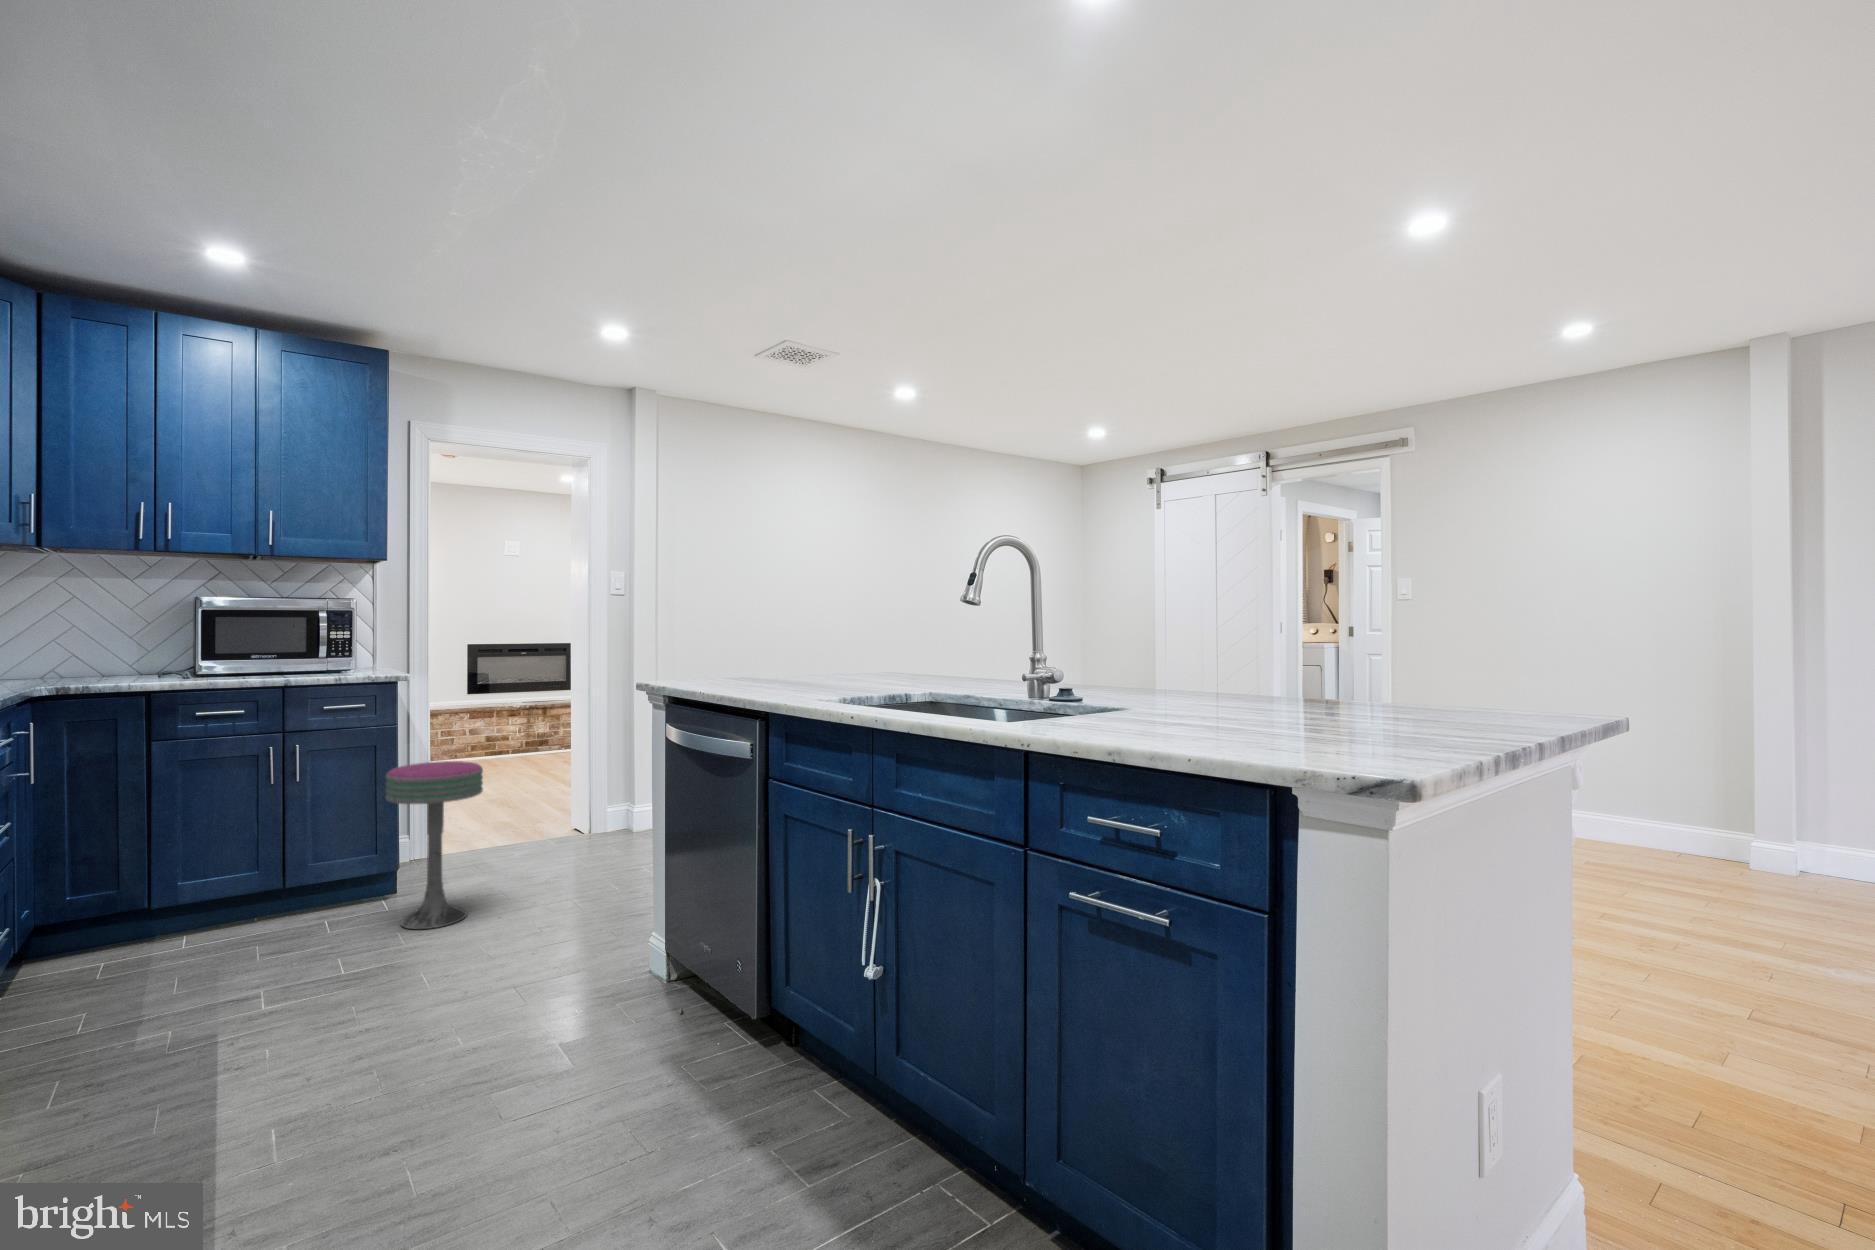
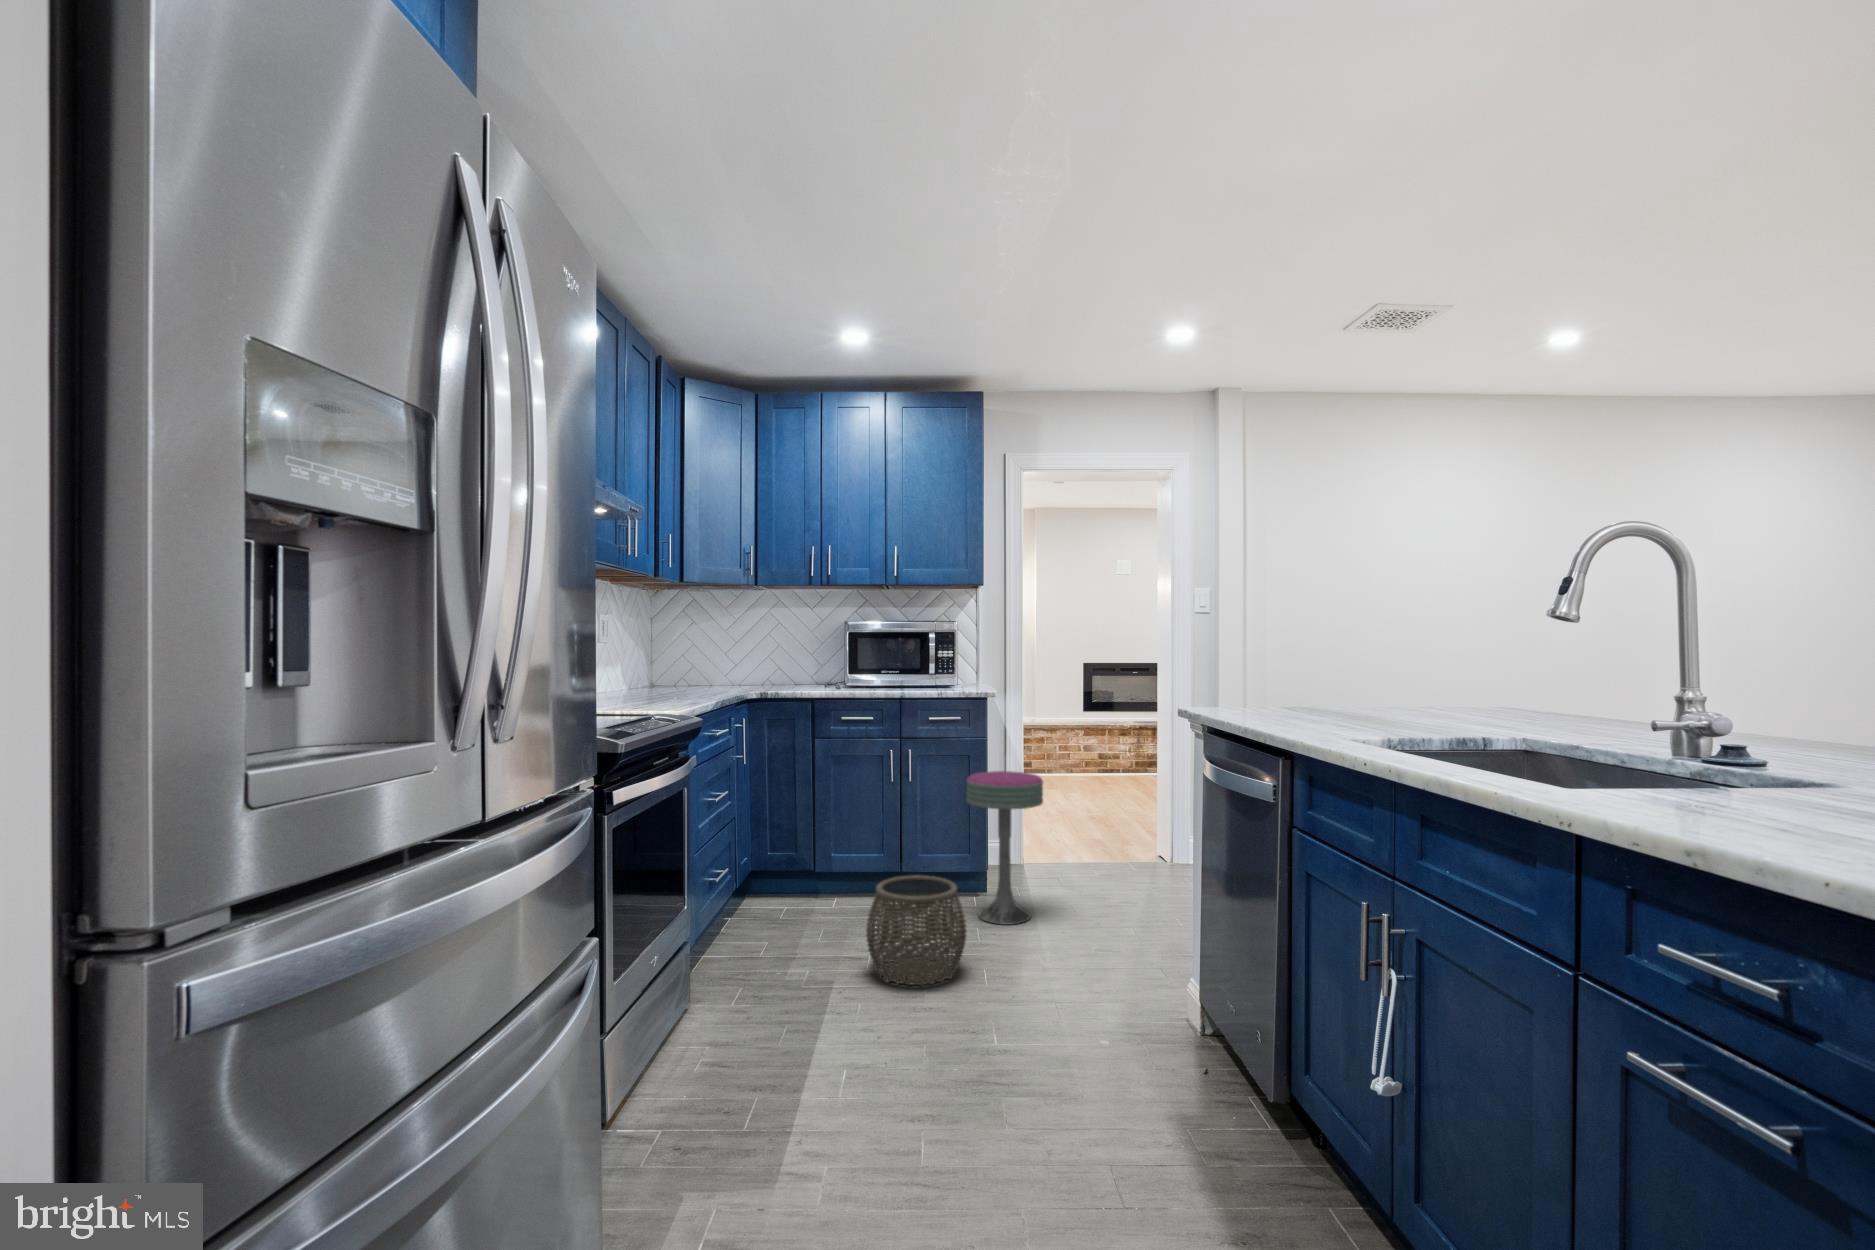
woven basket: none [269,889,412,1022] -> present [866,875,967,986]

